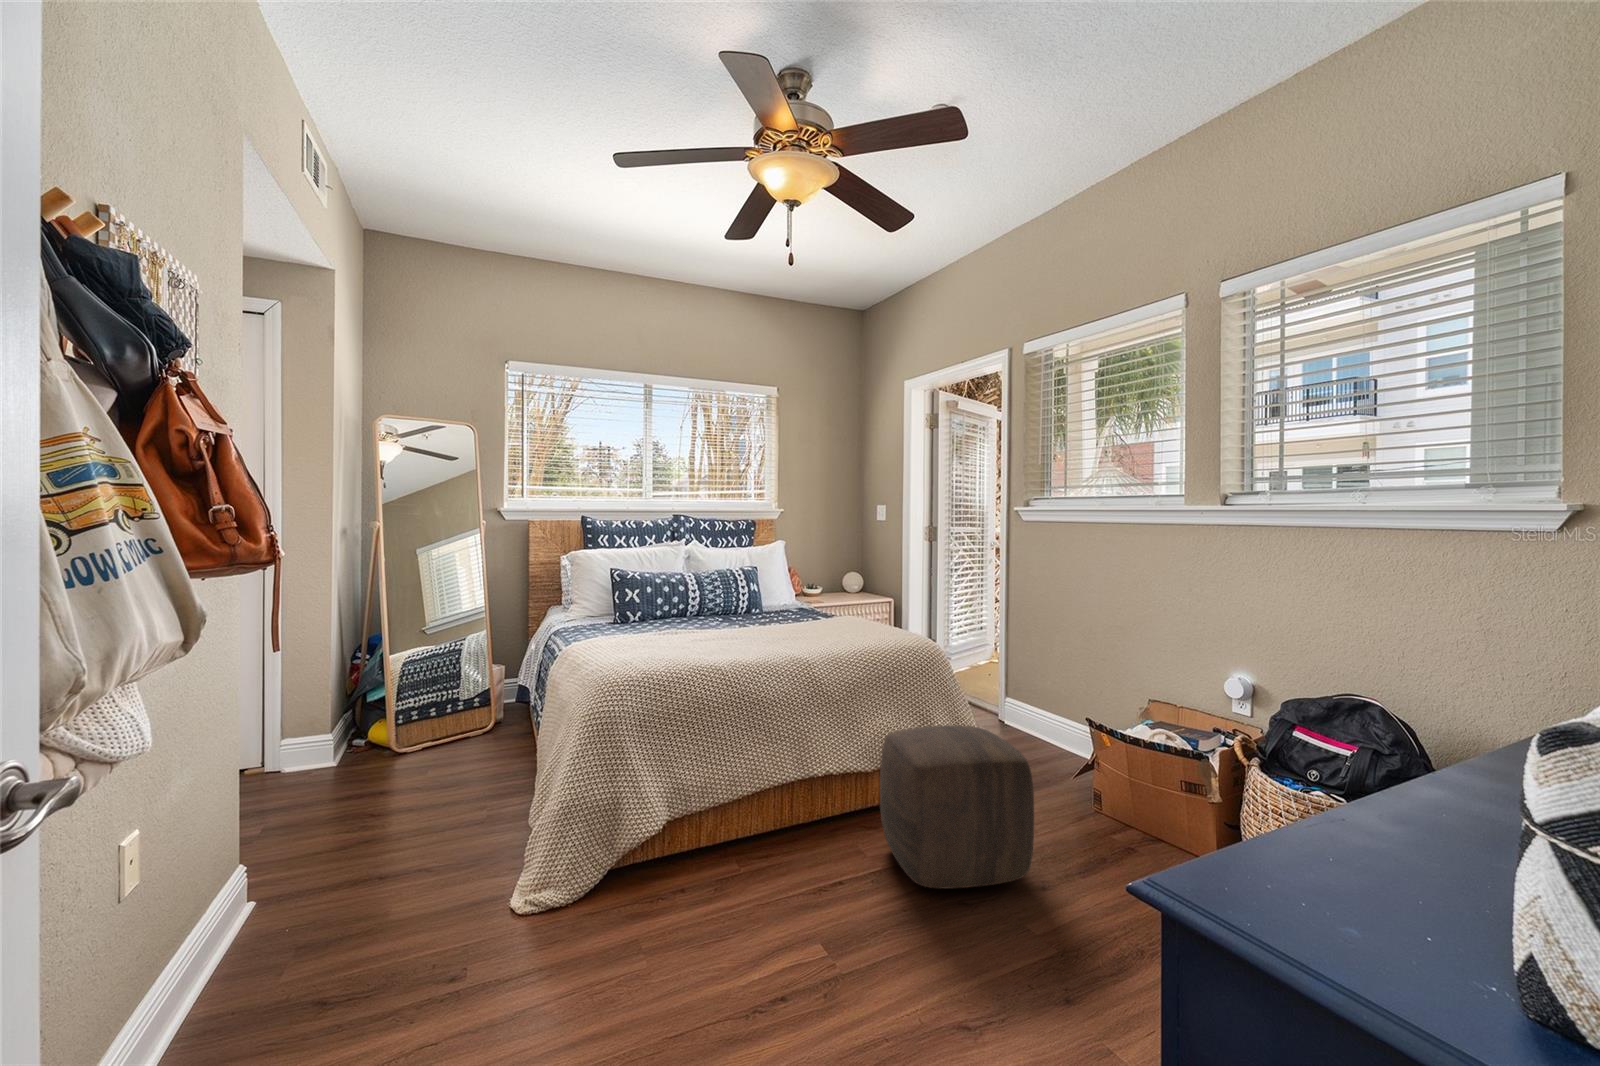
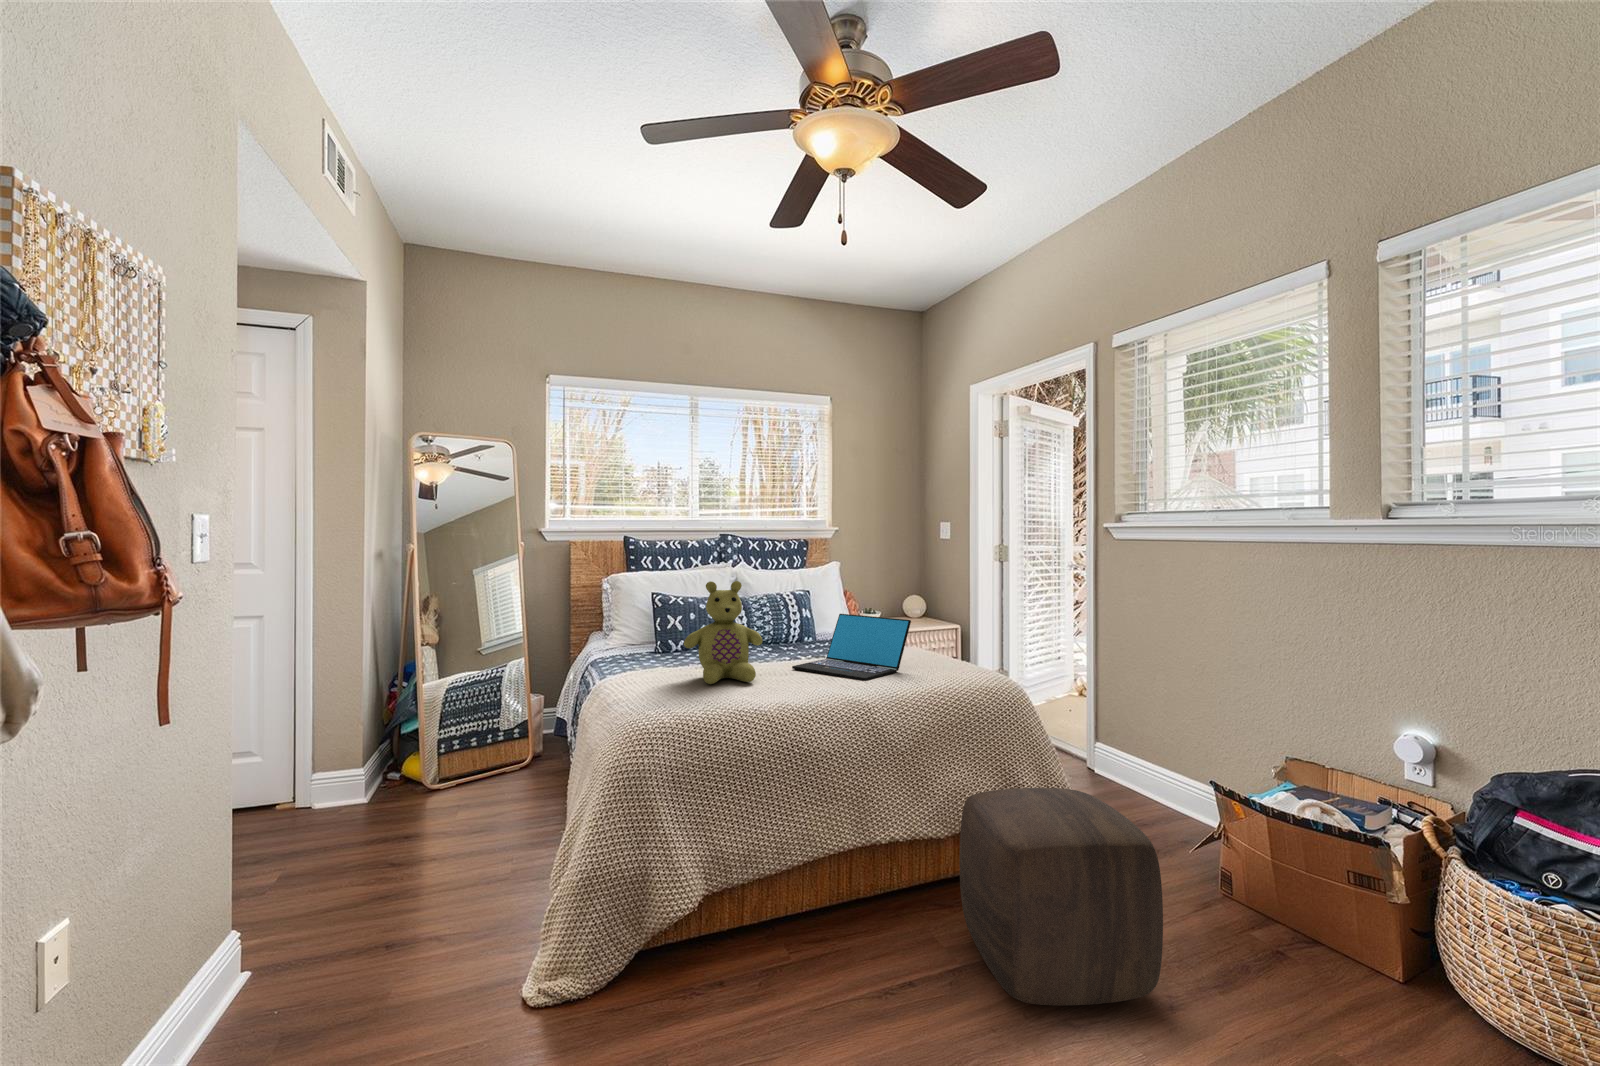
stuffed bear: none [642,557,713,648] -> present [684,581,763,684]
laptop: none [739,586,843,643] -> present [792,614,911,681]

